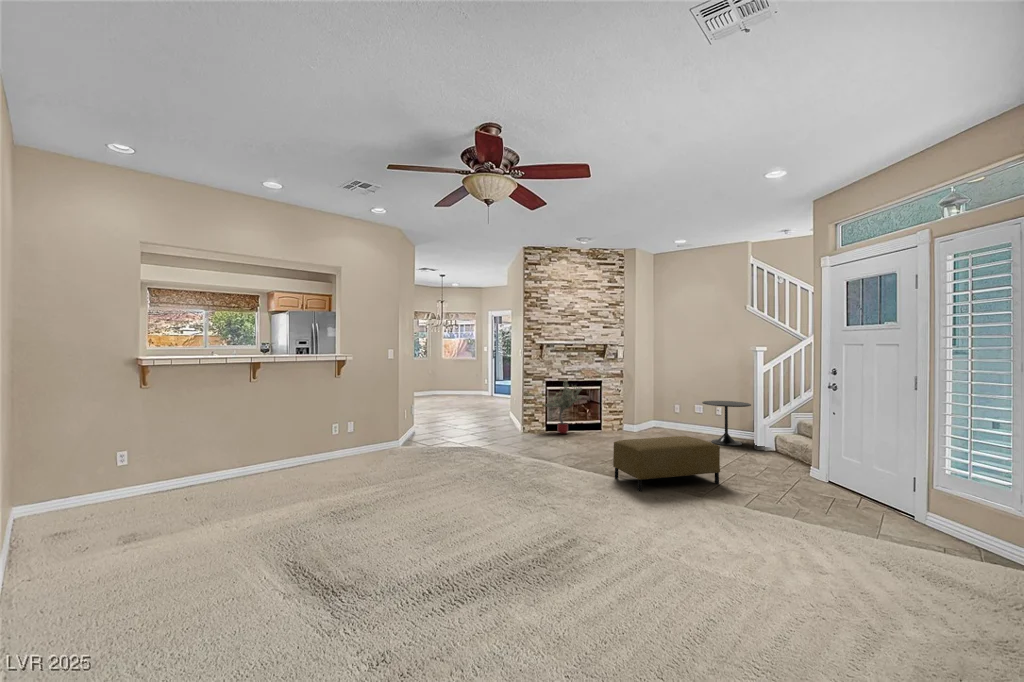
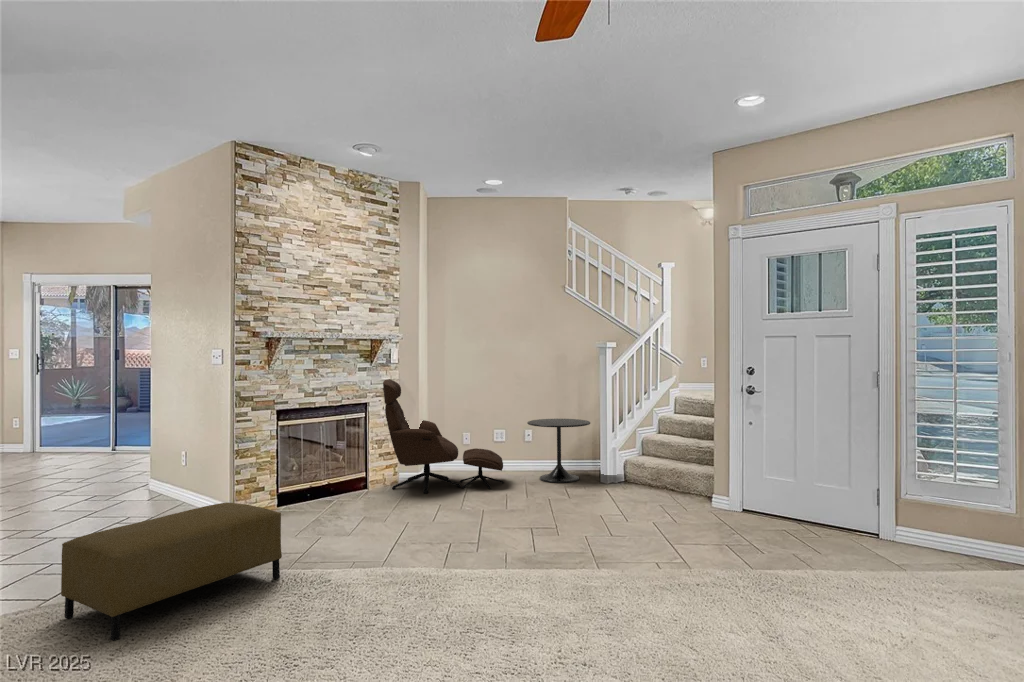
lounge chair: none [605,368,684,441] -> present [383,379,504,493]
potted tree: present [543,380,582,434] -> none [280,405,347,507]
ottoman: present [613,436,720,491] -> present [61,503,282,641]

